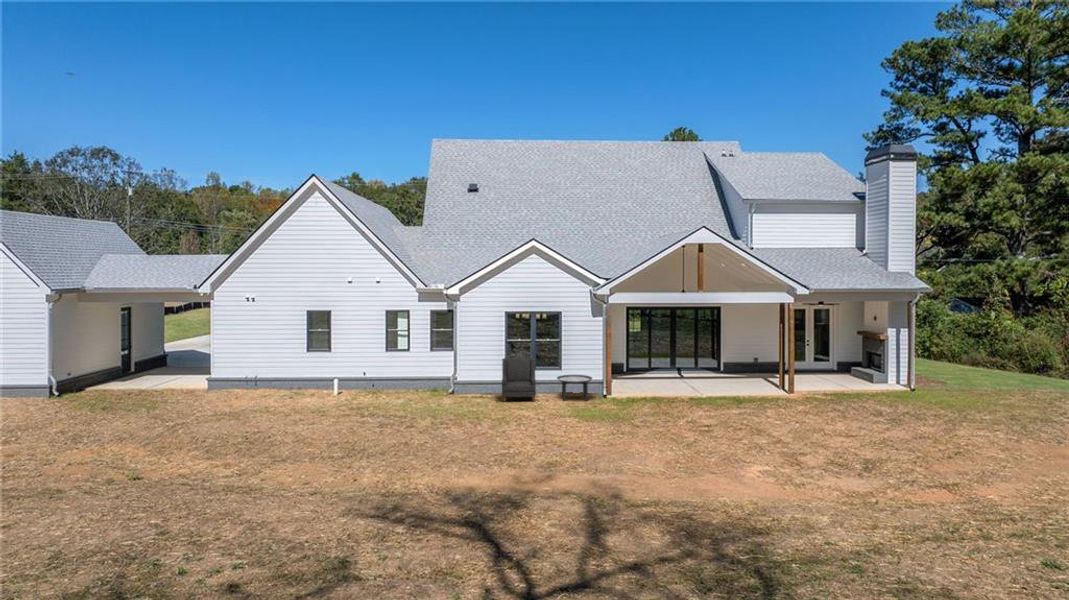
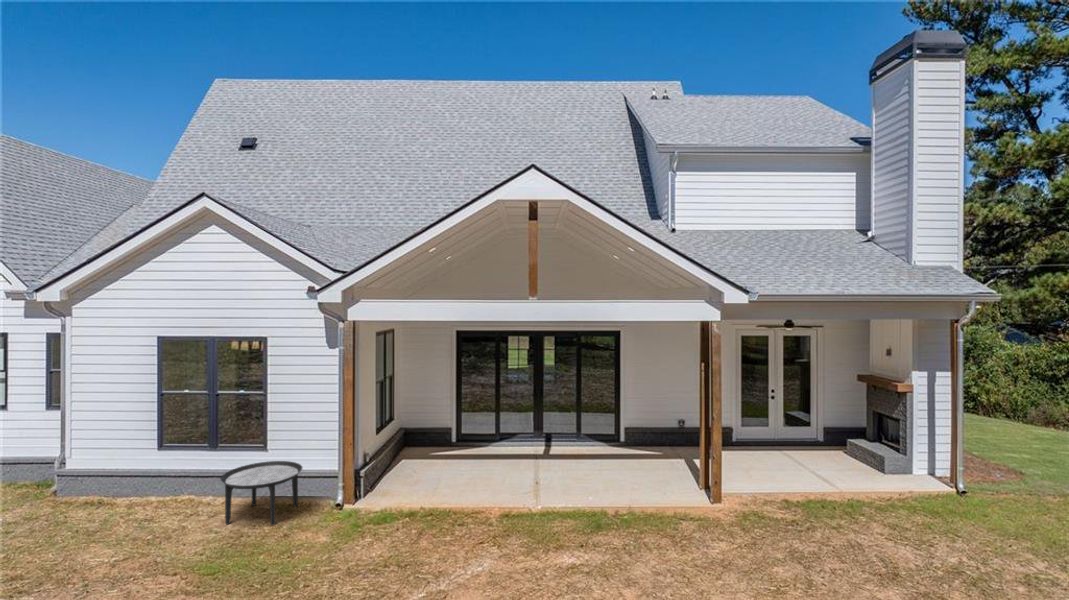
chair: present [502,358,536,402] -> none [92,427,206,526]

